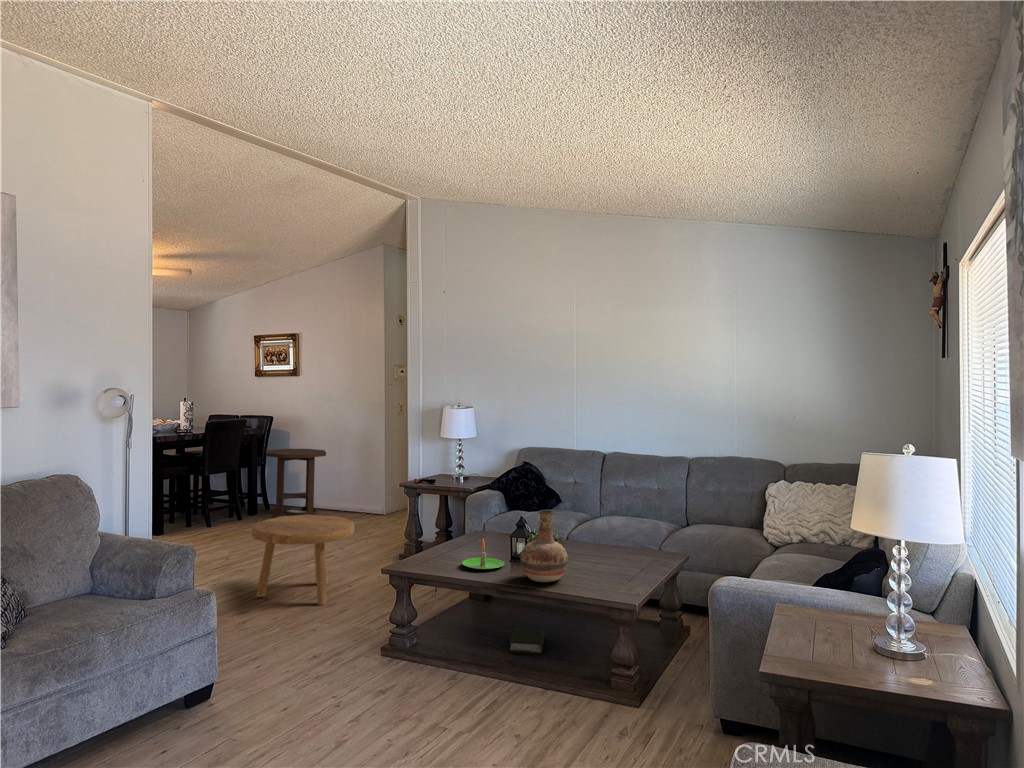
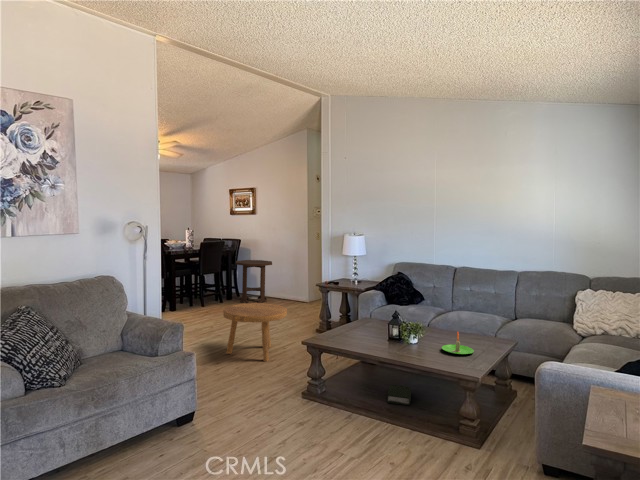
vase: present [520,510,568,582] -> none [395,307,429,357]
candle: present [462,539,504,570] -> present [442,332,474,354]

